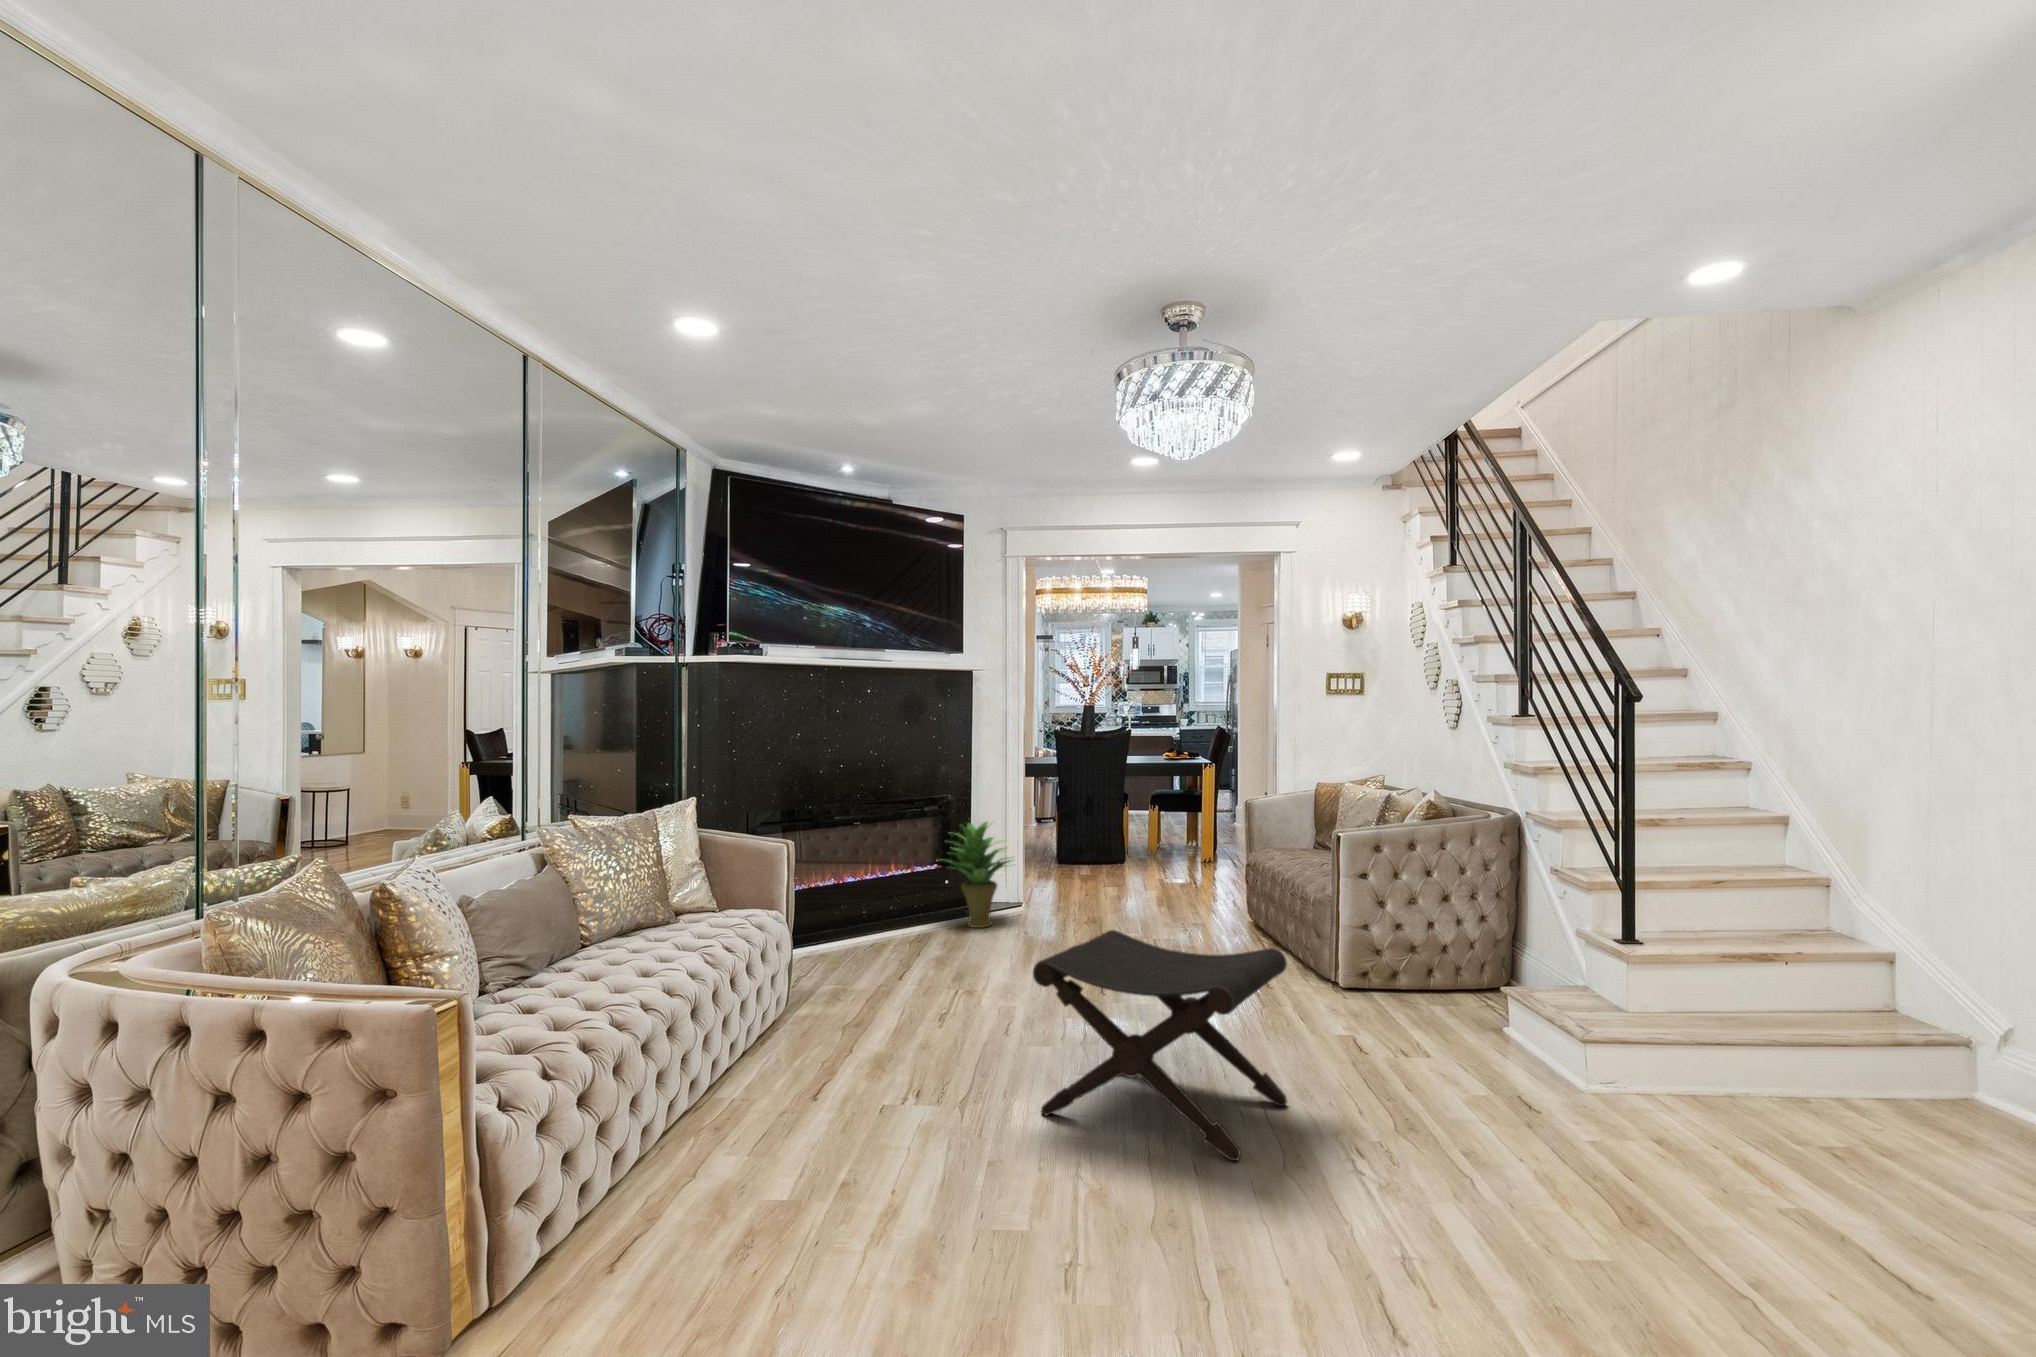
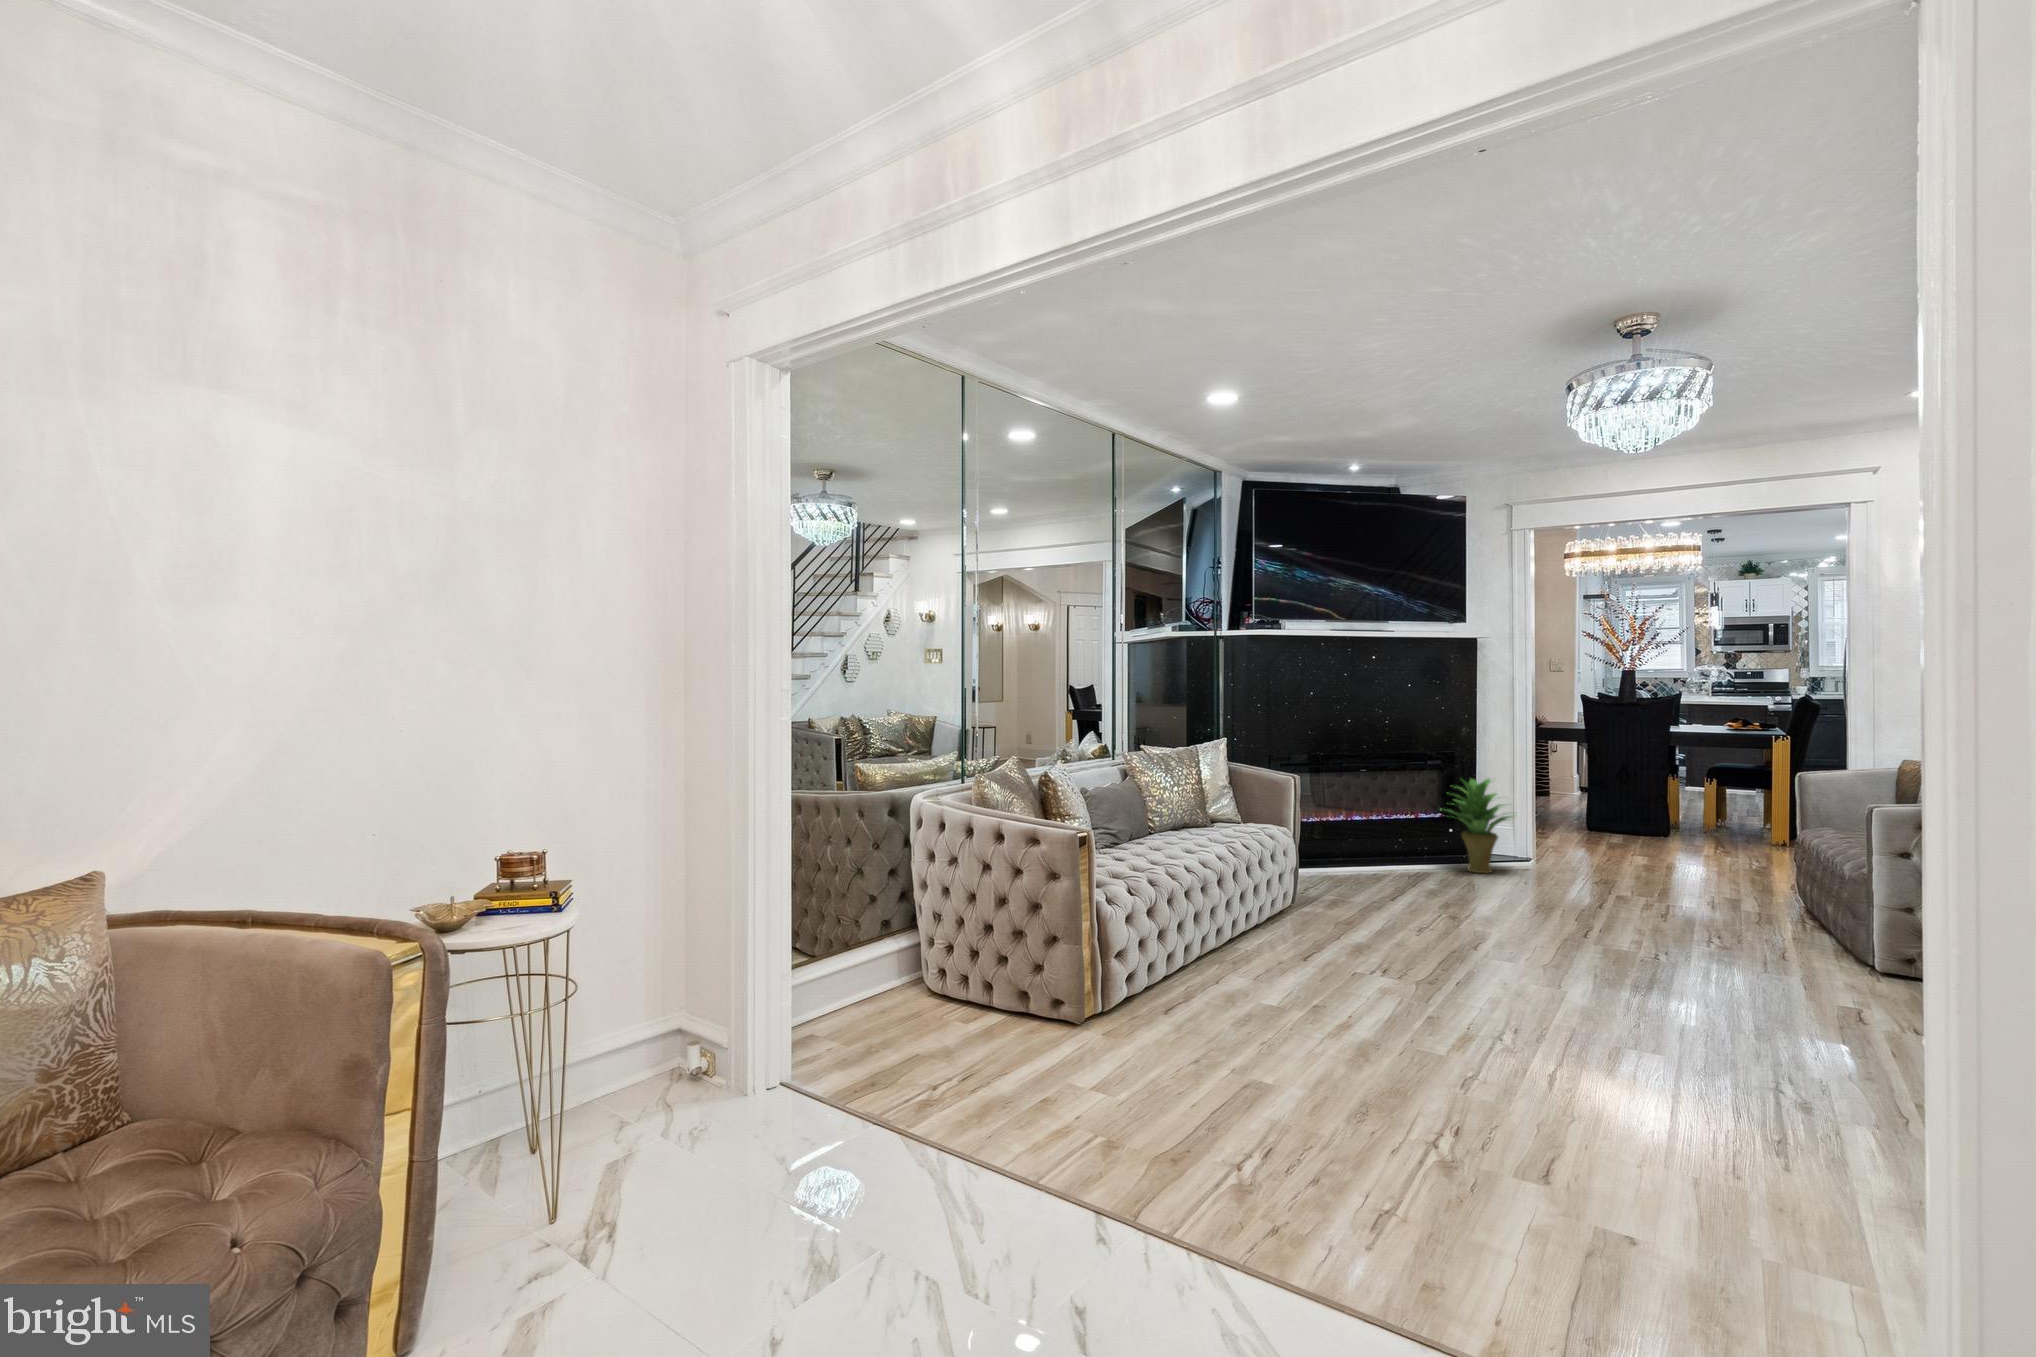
footstool: present [1033,930,1287,1161] -> none [1476,868,1726,1052]

